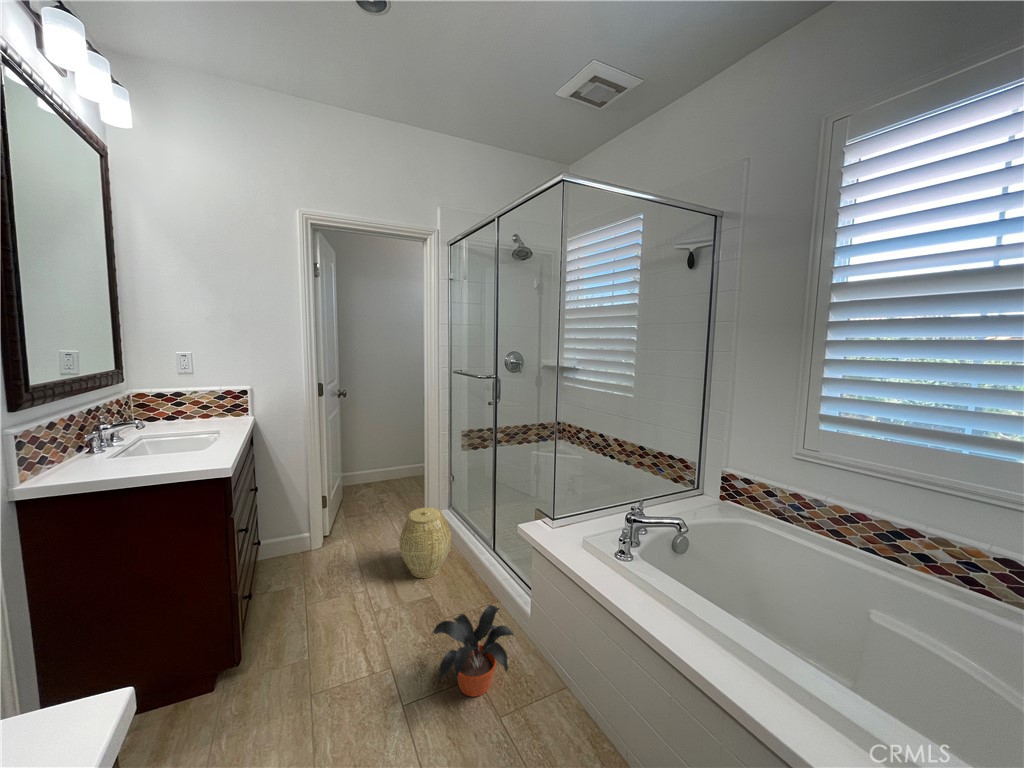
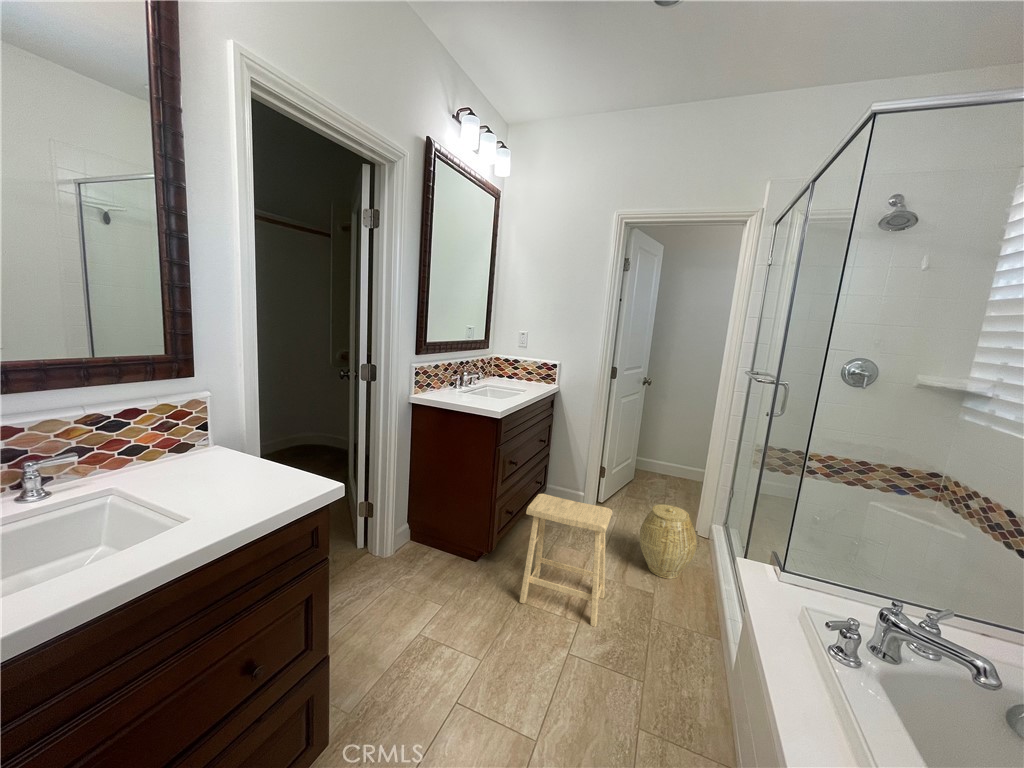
footstool: none [305,534,409,696] -> present [520,494,612,627]
potted plant: present [433,605,514,697] -> none [592,605,686,701]

